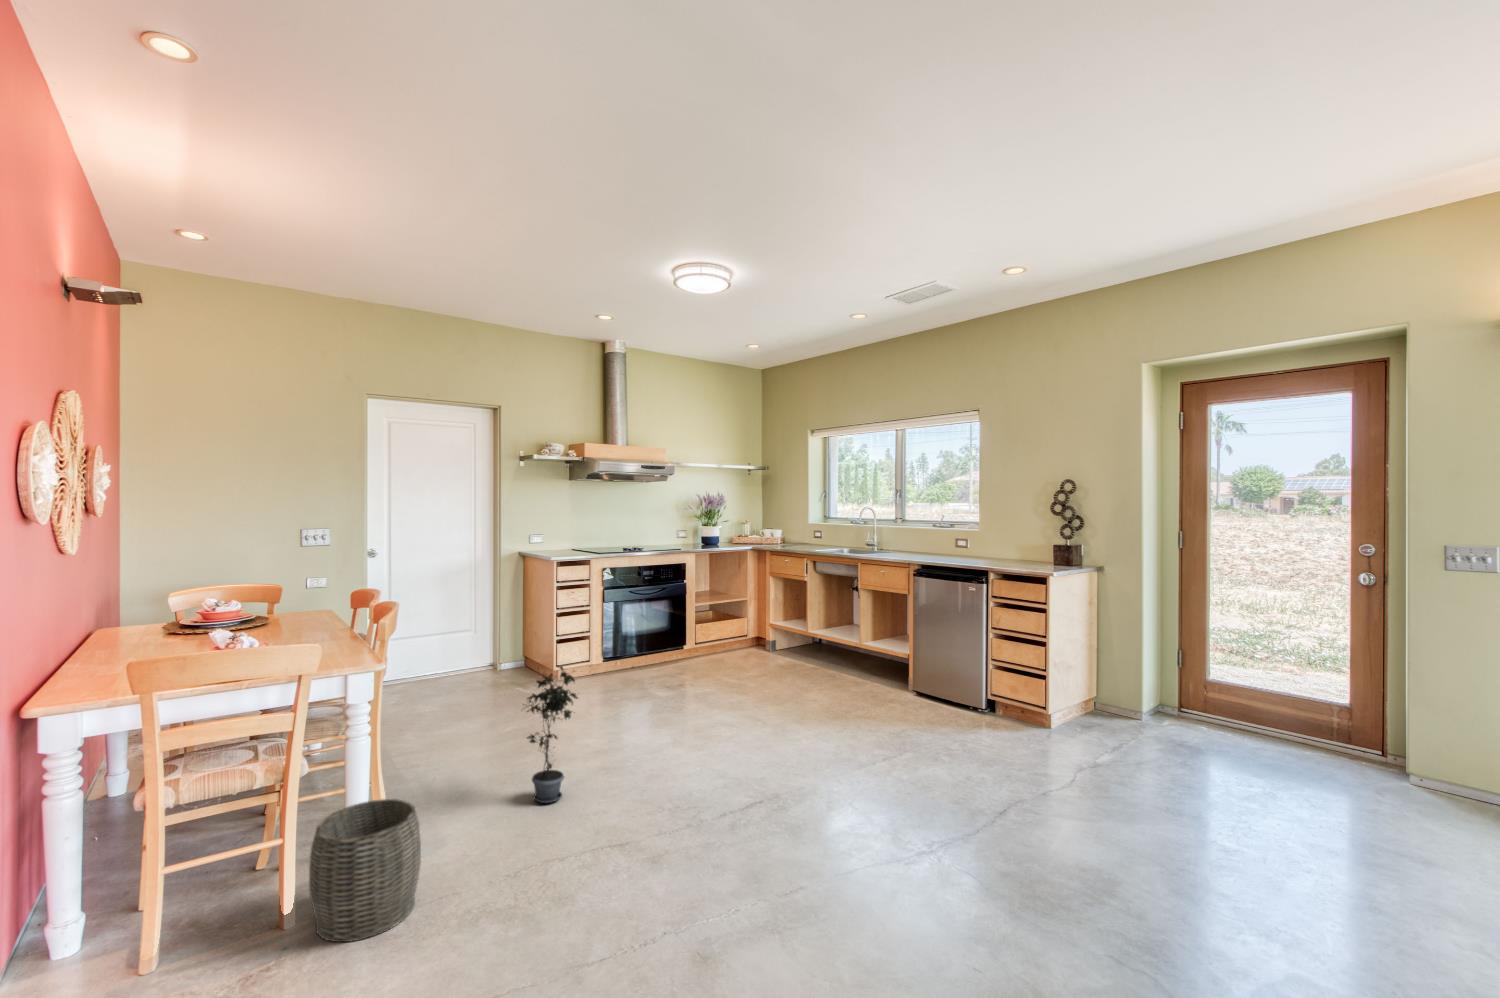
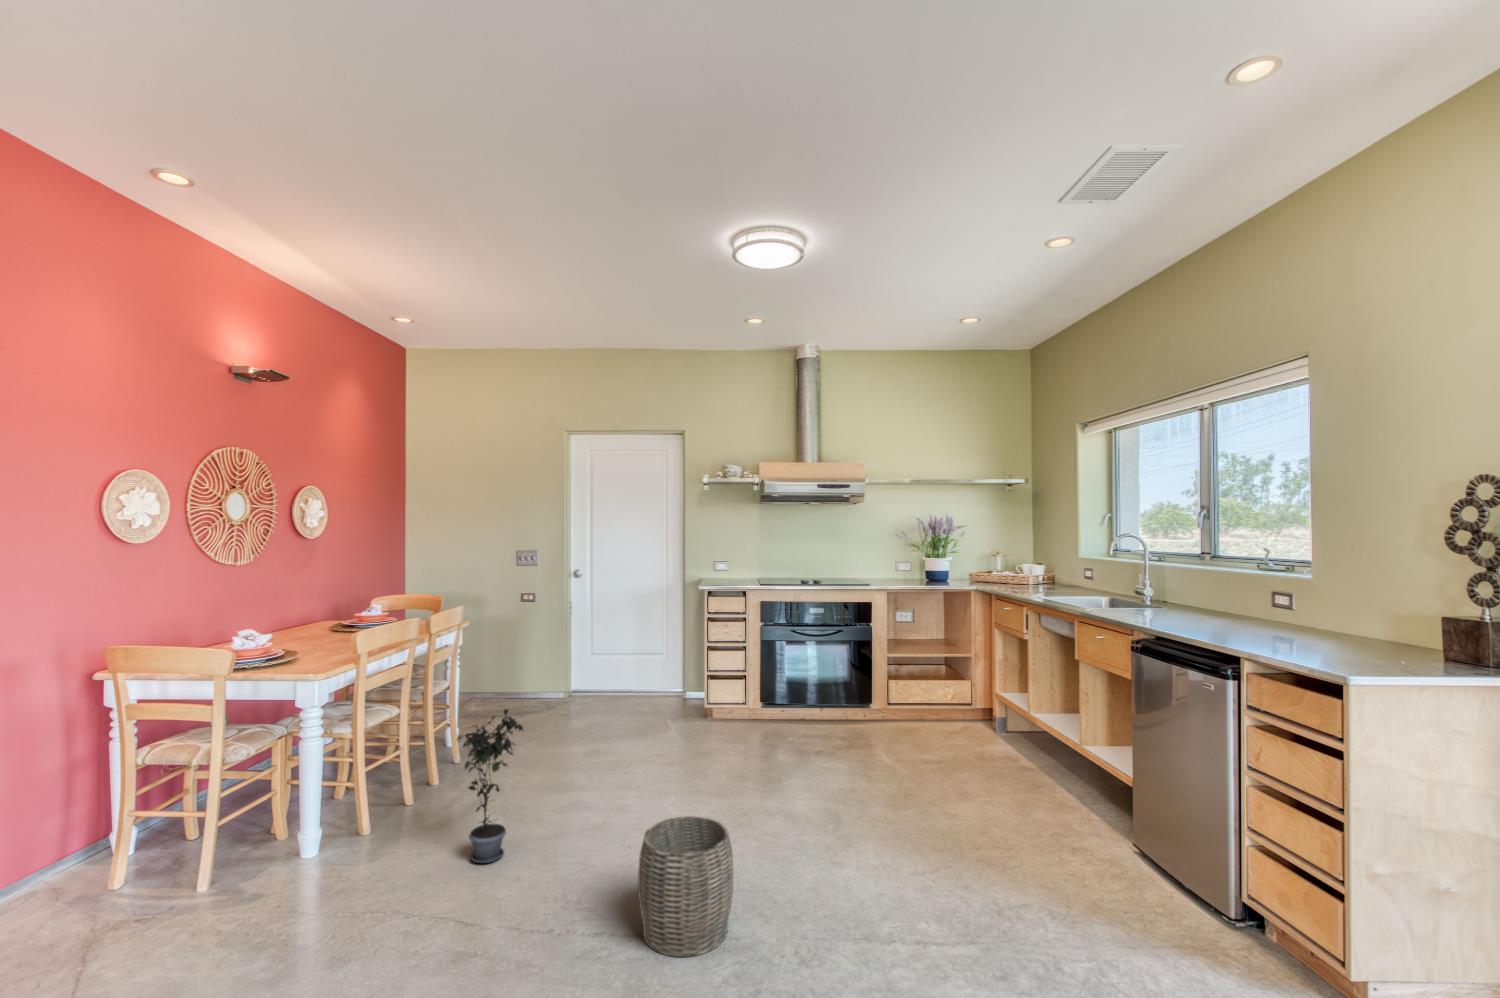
woven basket: present [309,799,421,942] -> present [638,816,733,957]

